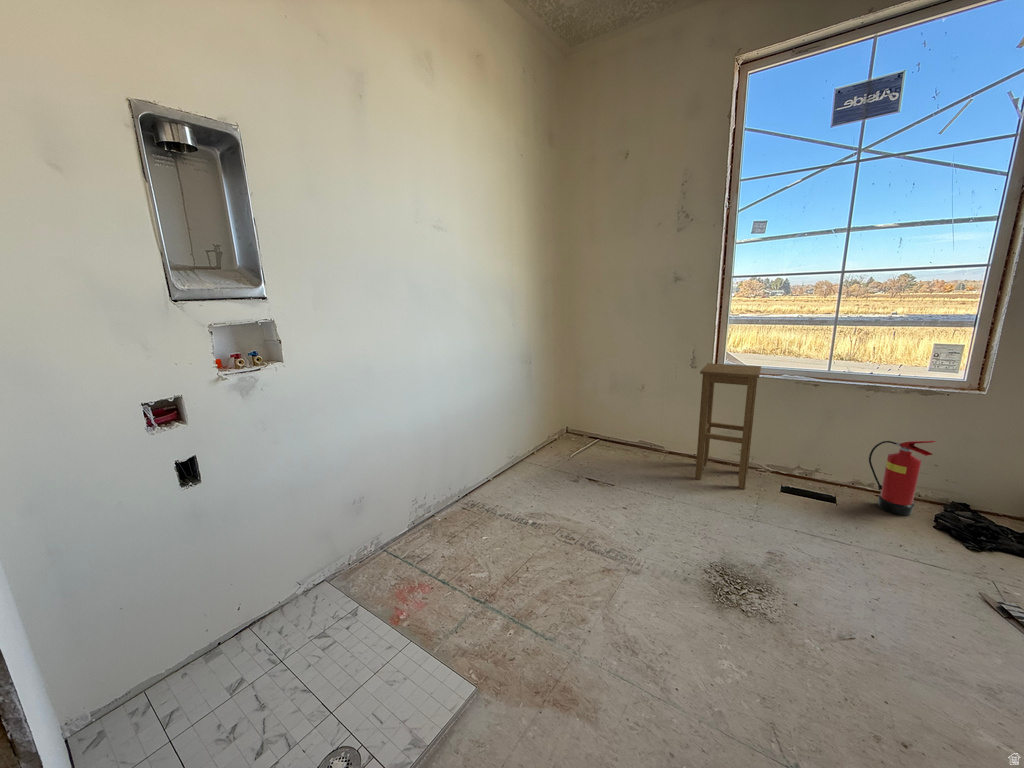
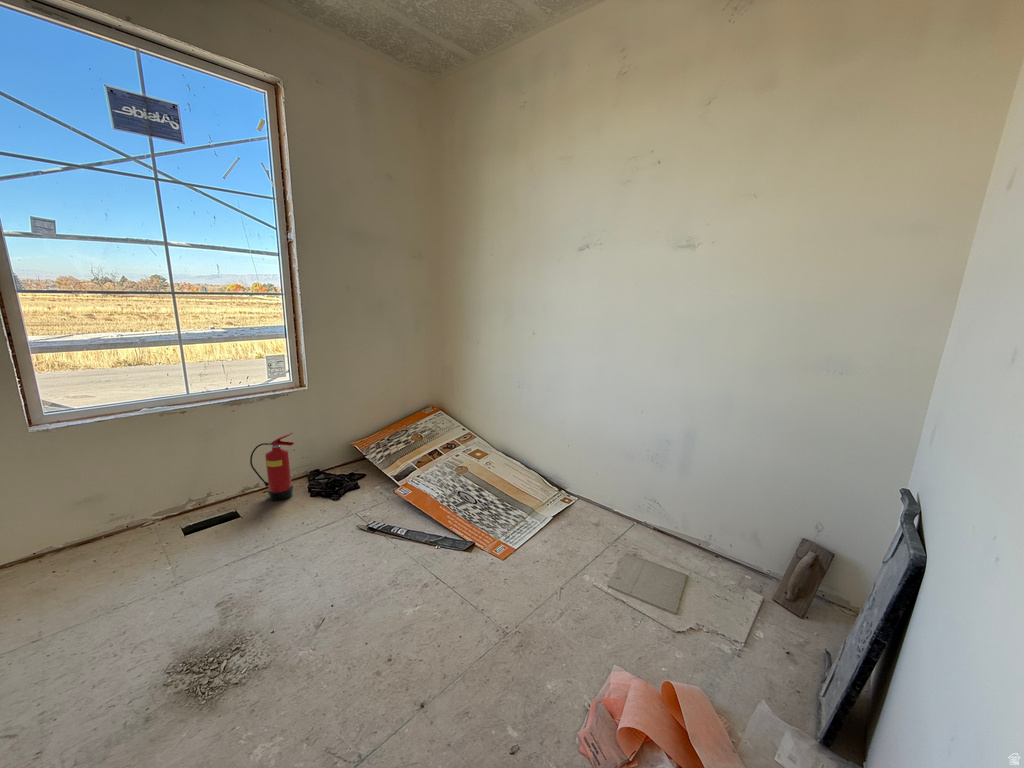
stool: present [695,363,761,489] -> none [10,406,142,589]

